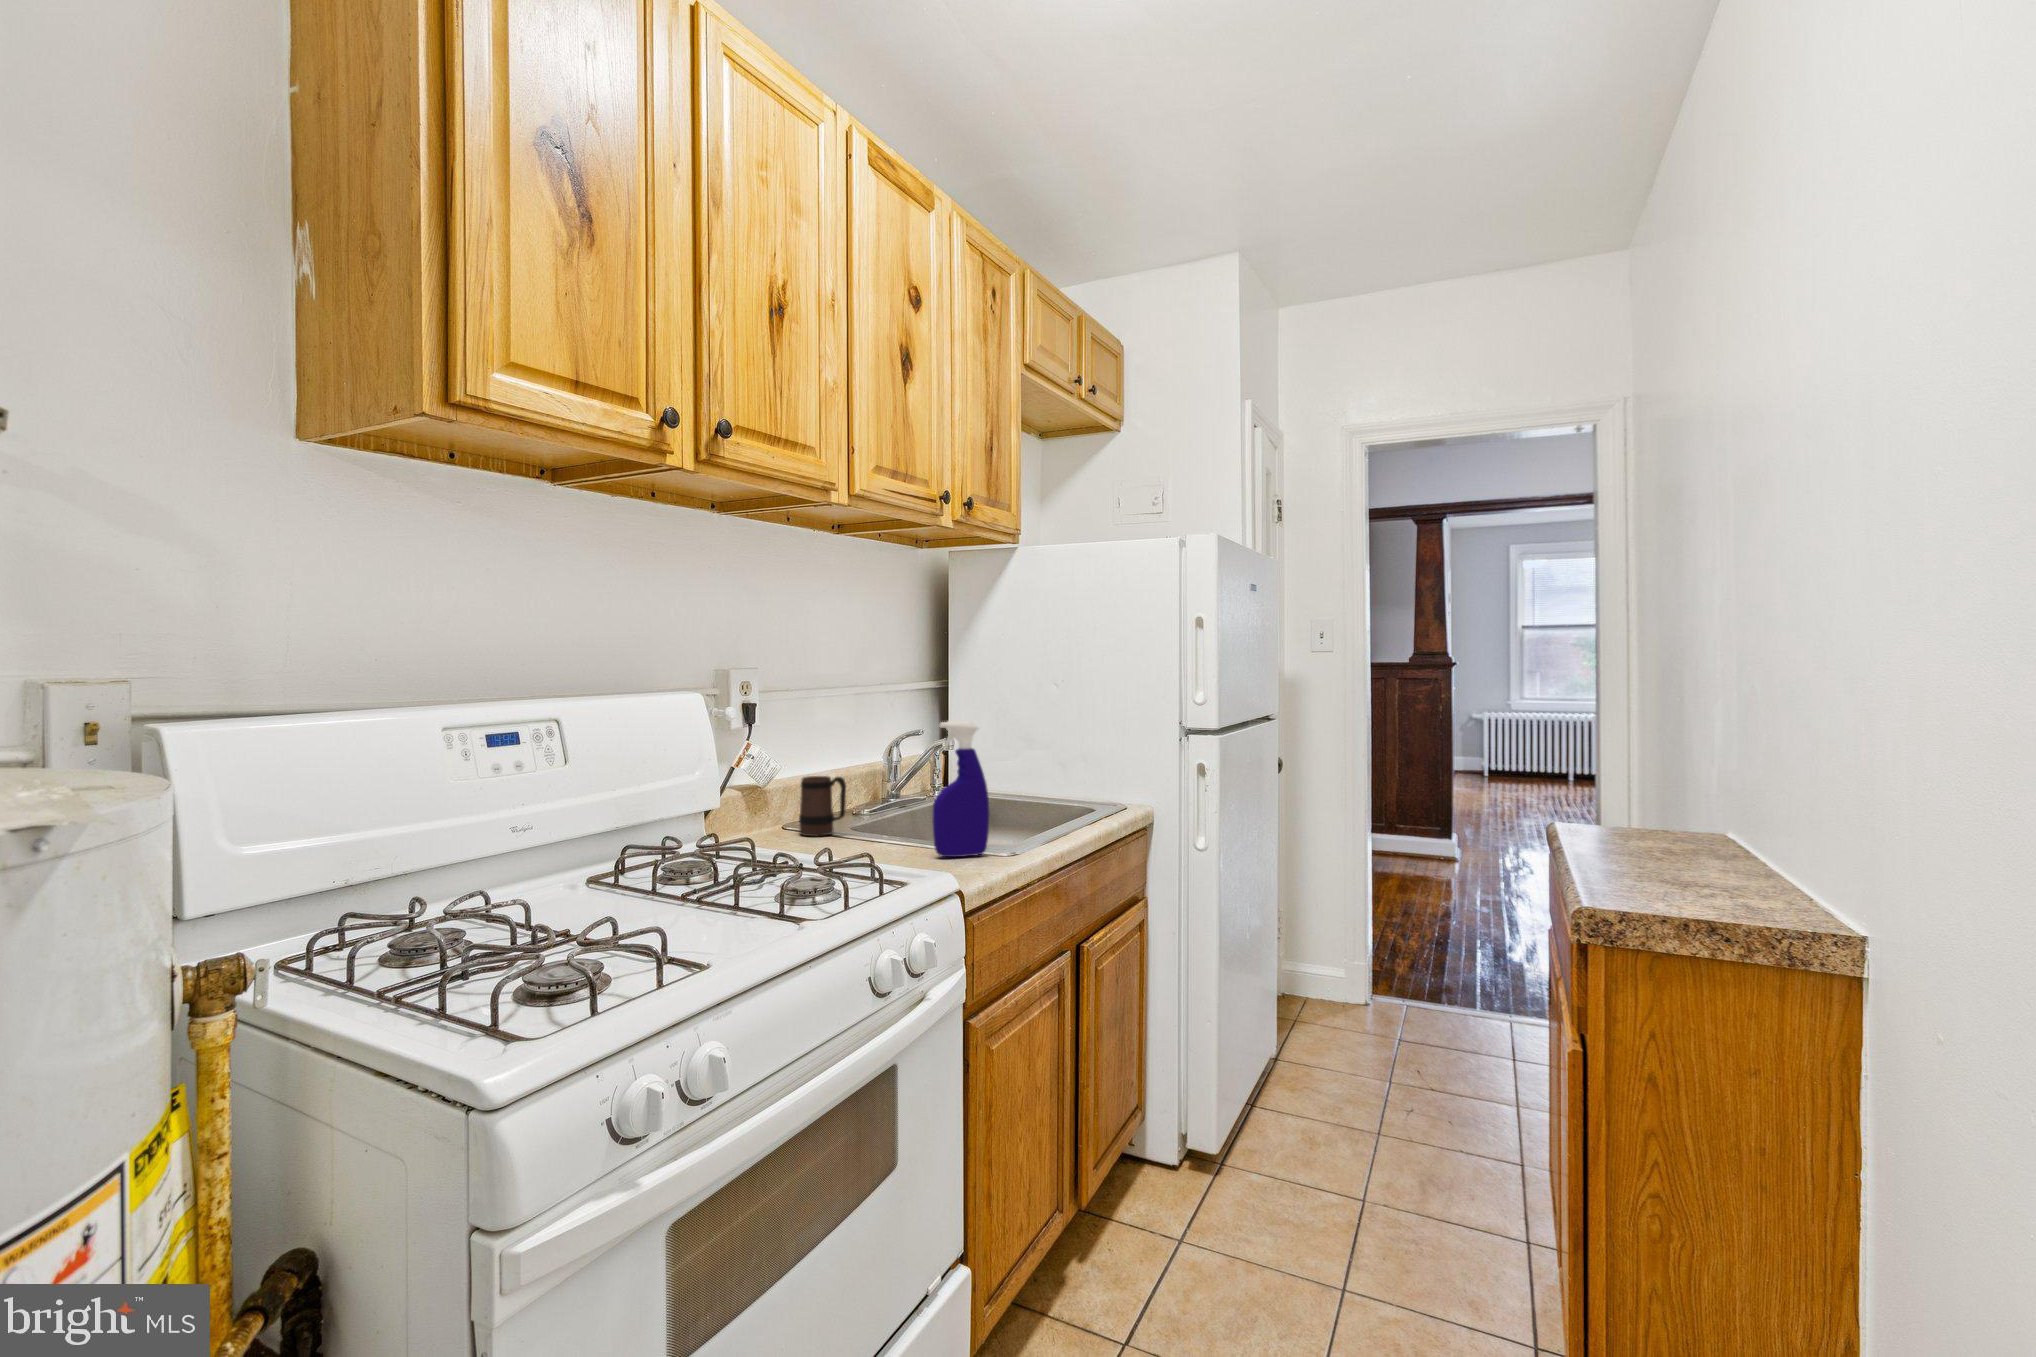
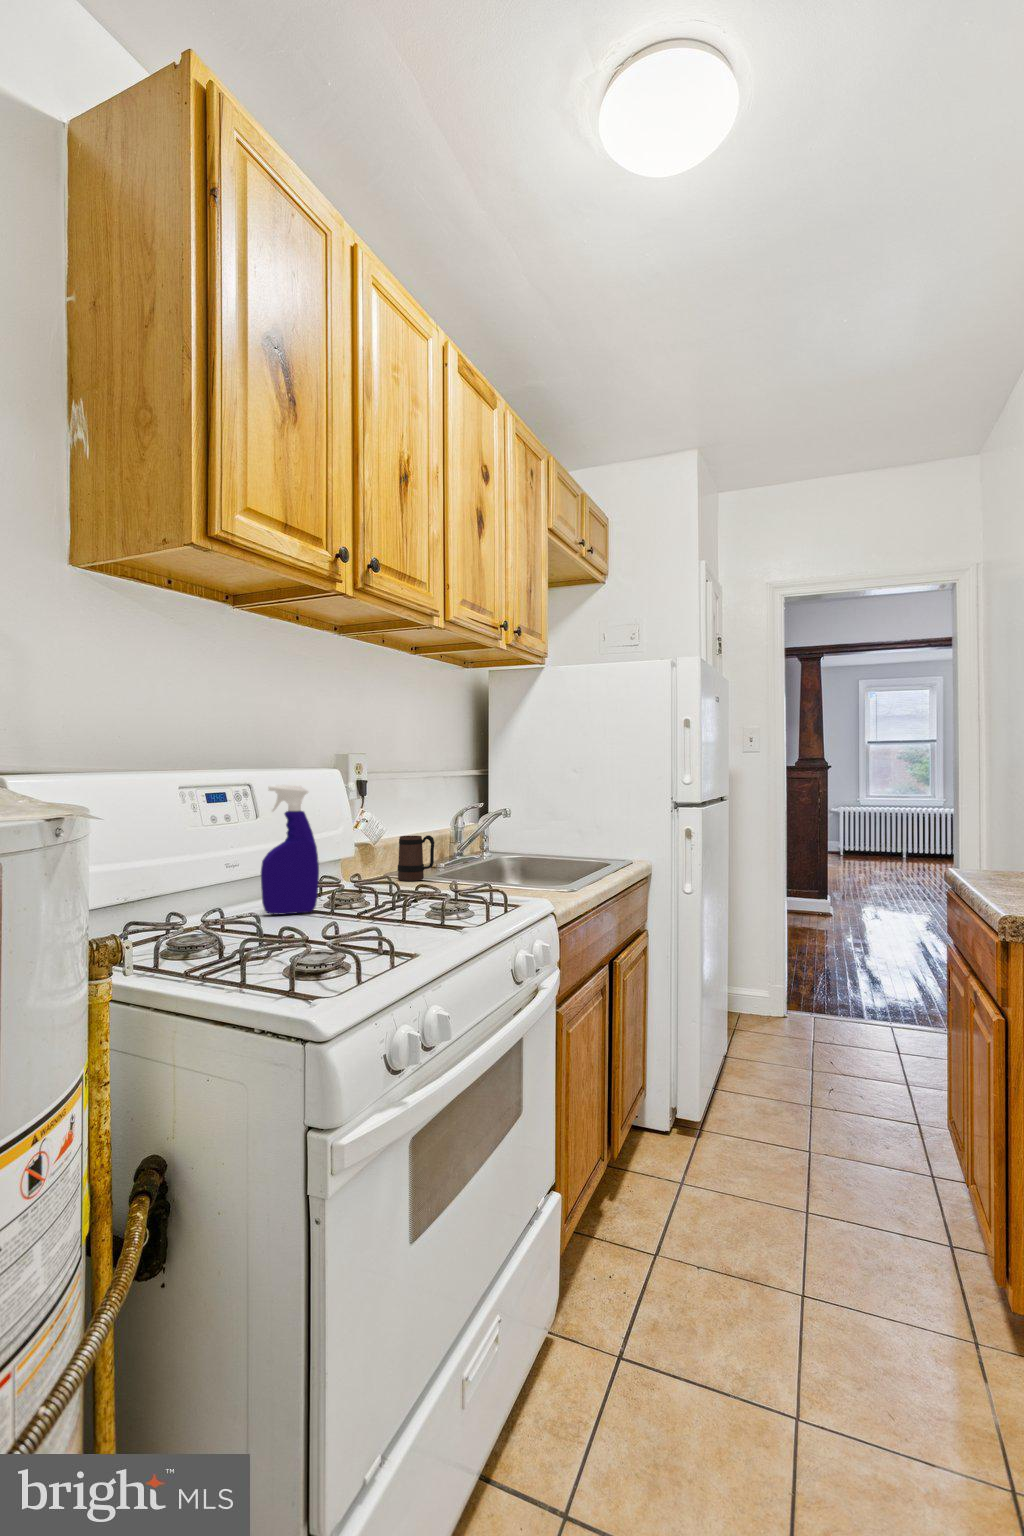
spray bottle: present [932,721,989,857] -> present [261,785,319,915]

